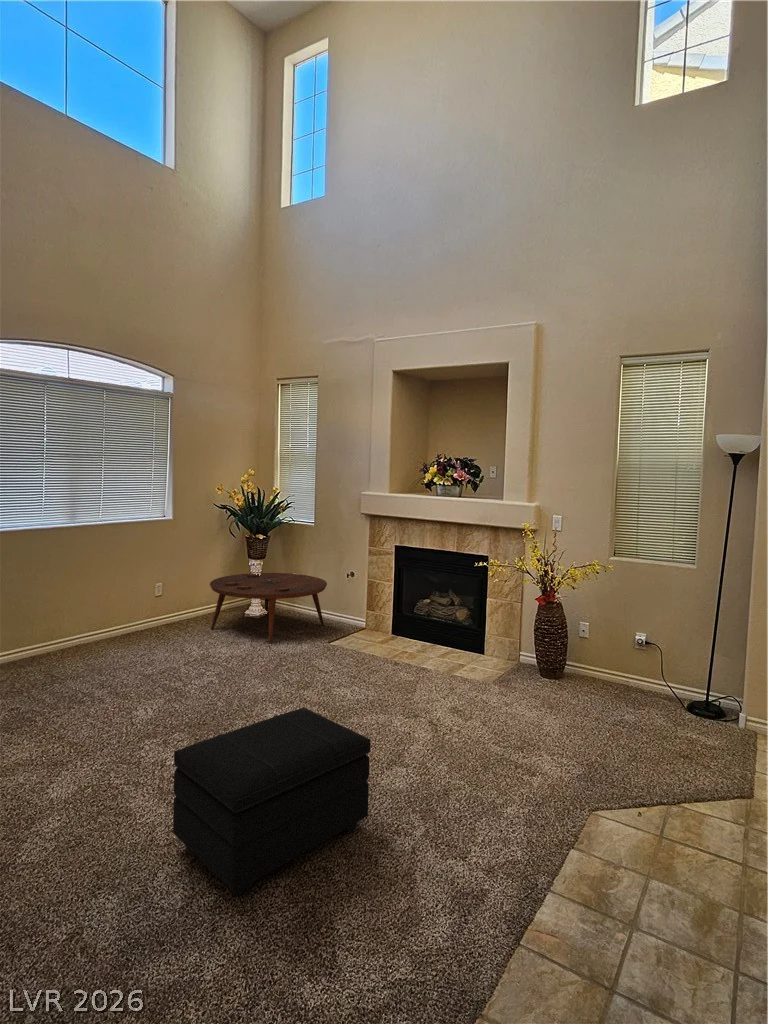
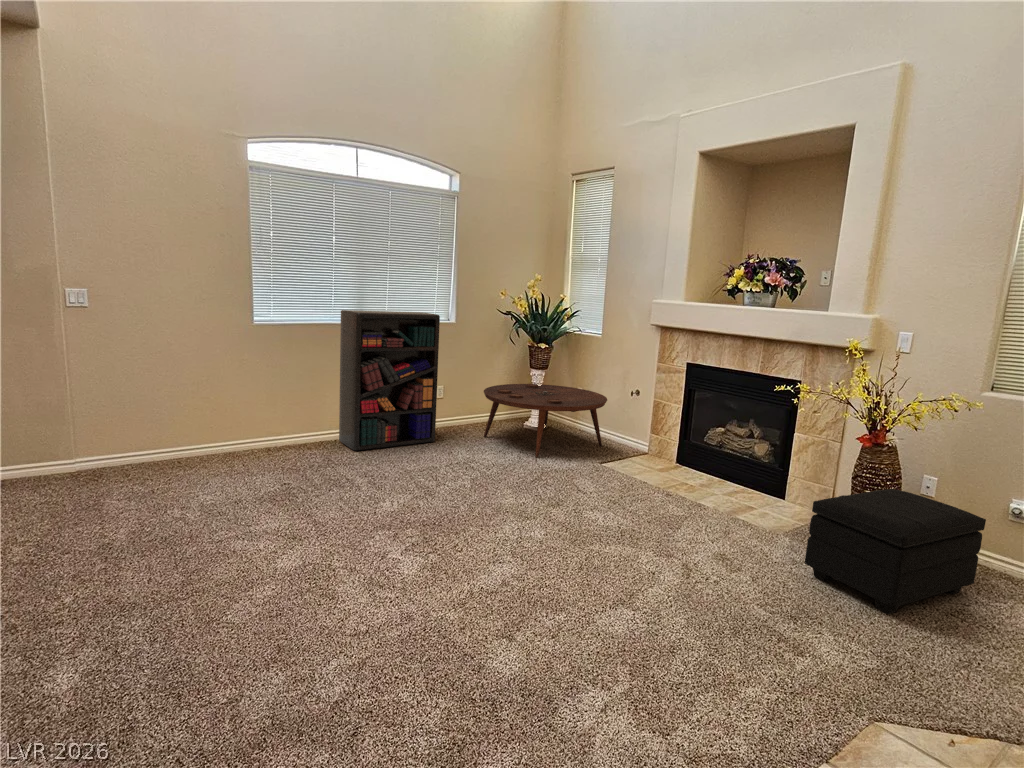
bookshelf: none [57,512,165,660] -> present [339,310,440,451]
footstool: present [173,708,371,896] -> present [805,489,986,614]

